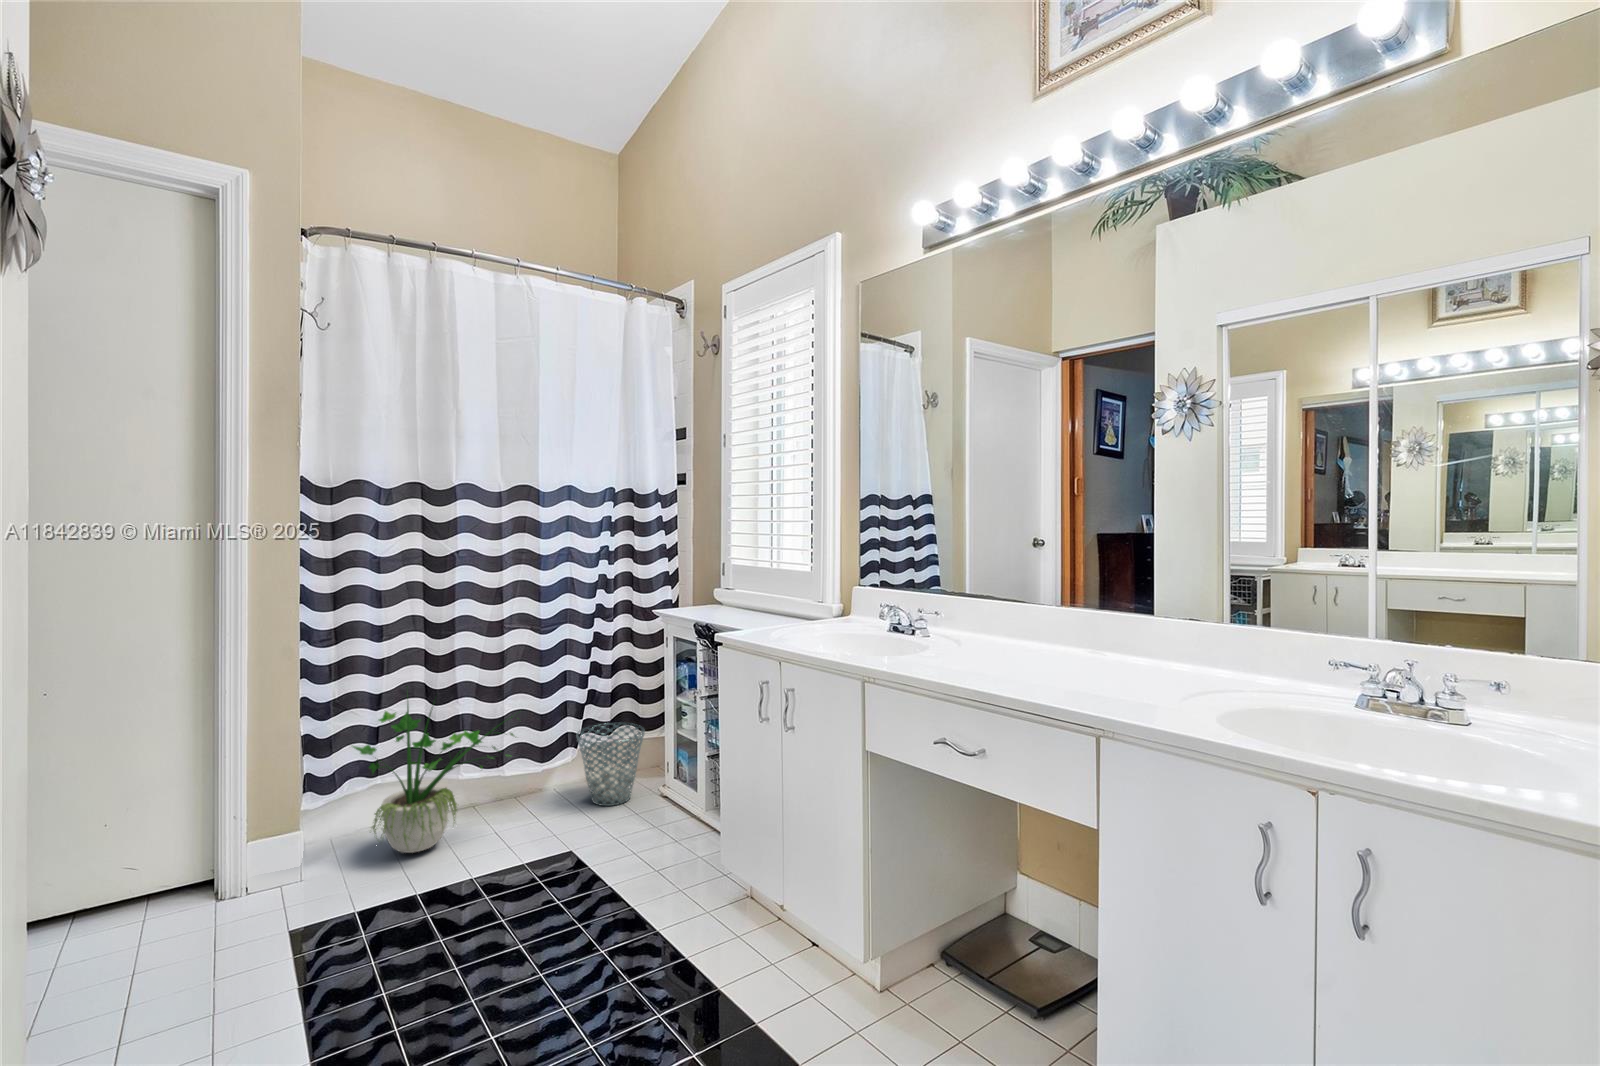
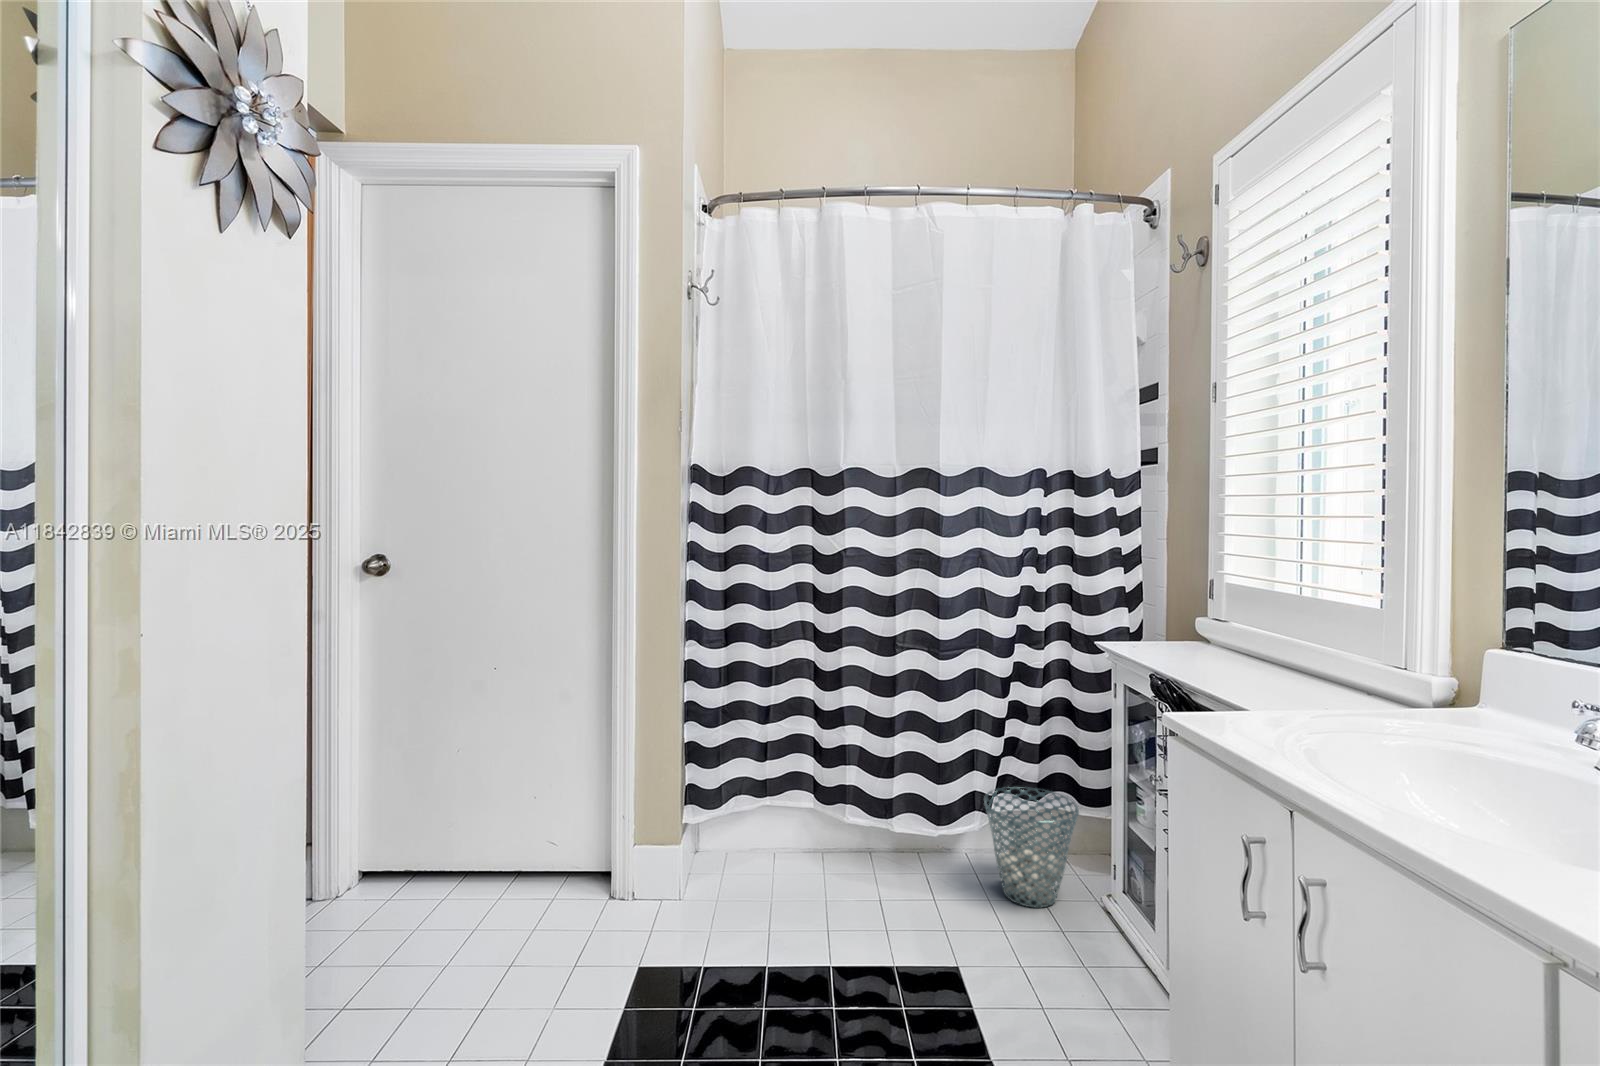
potted plant: present [353,705,518,853] -> none [724,693,917,908]

